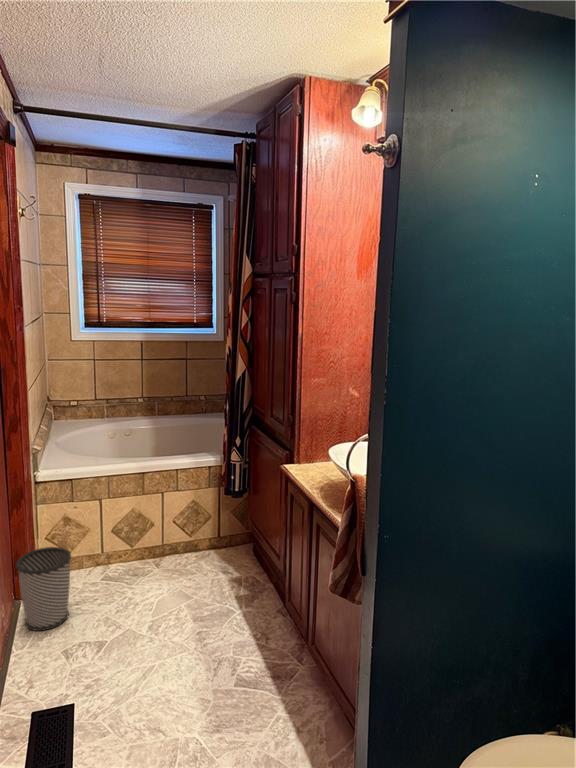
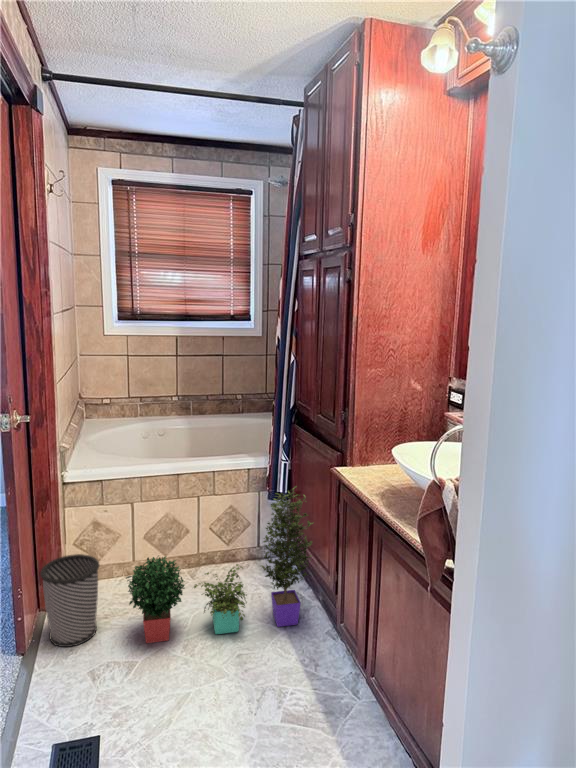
potted plant: none [95,481,267,625] -> present [126,486,313,643]

